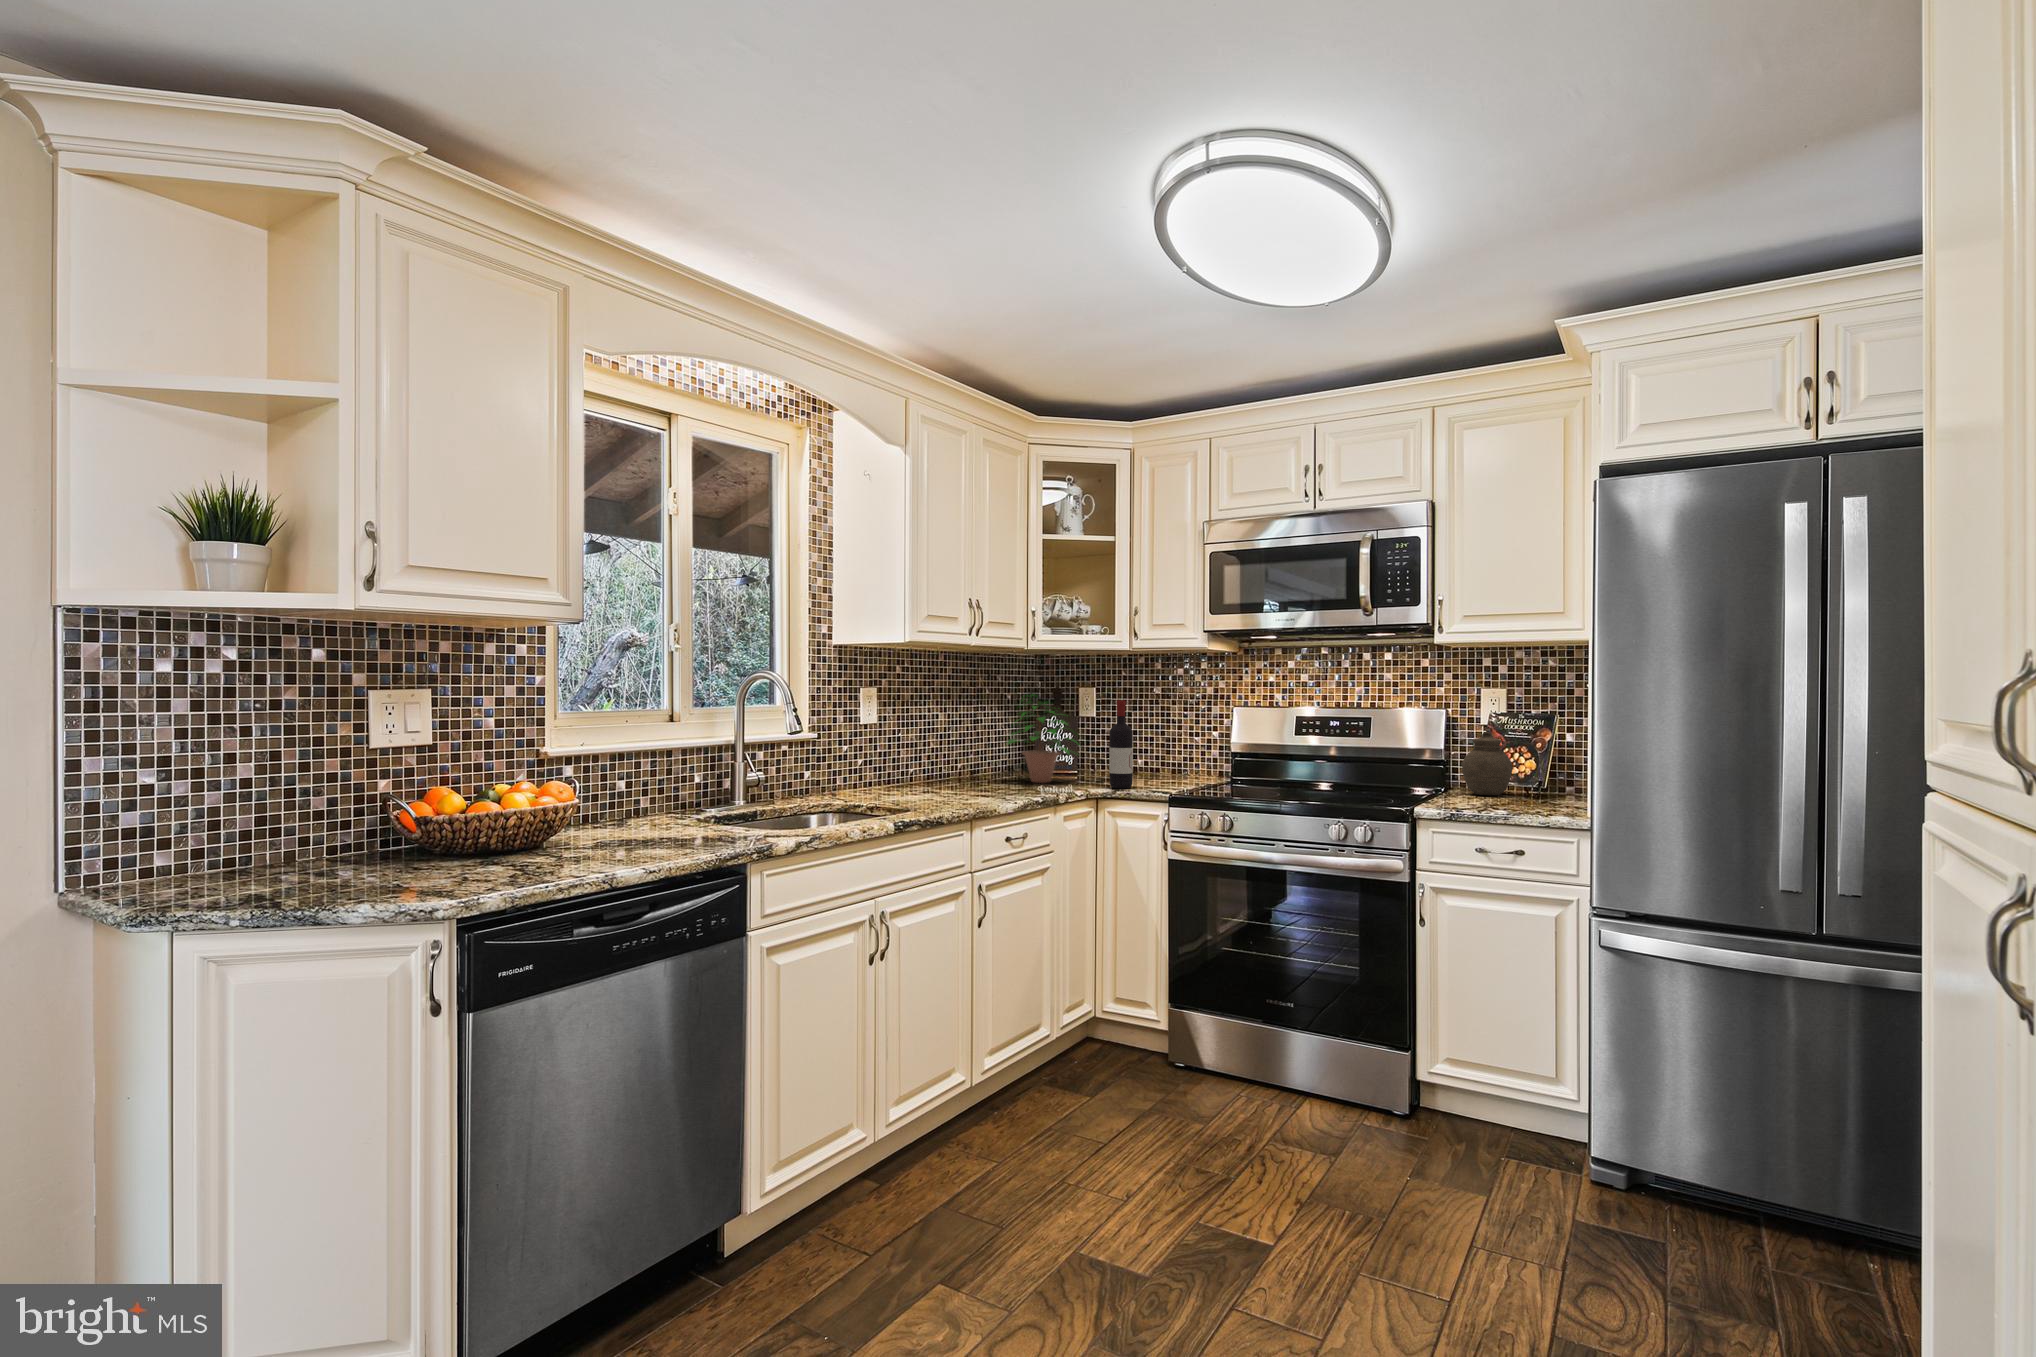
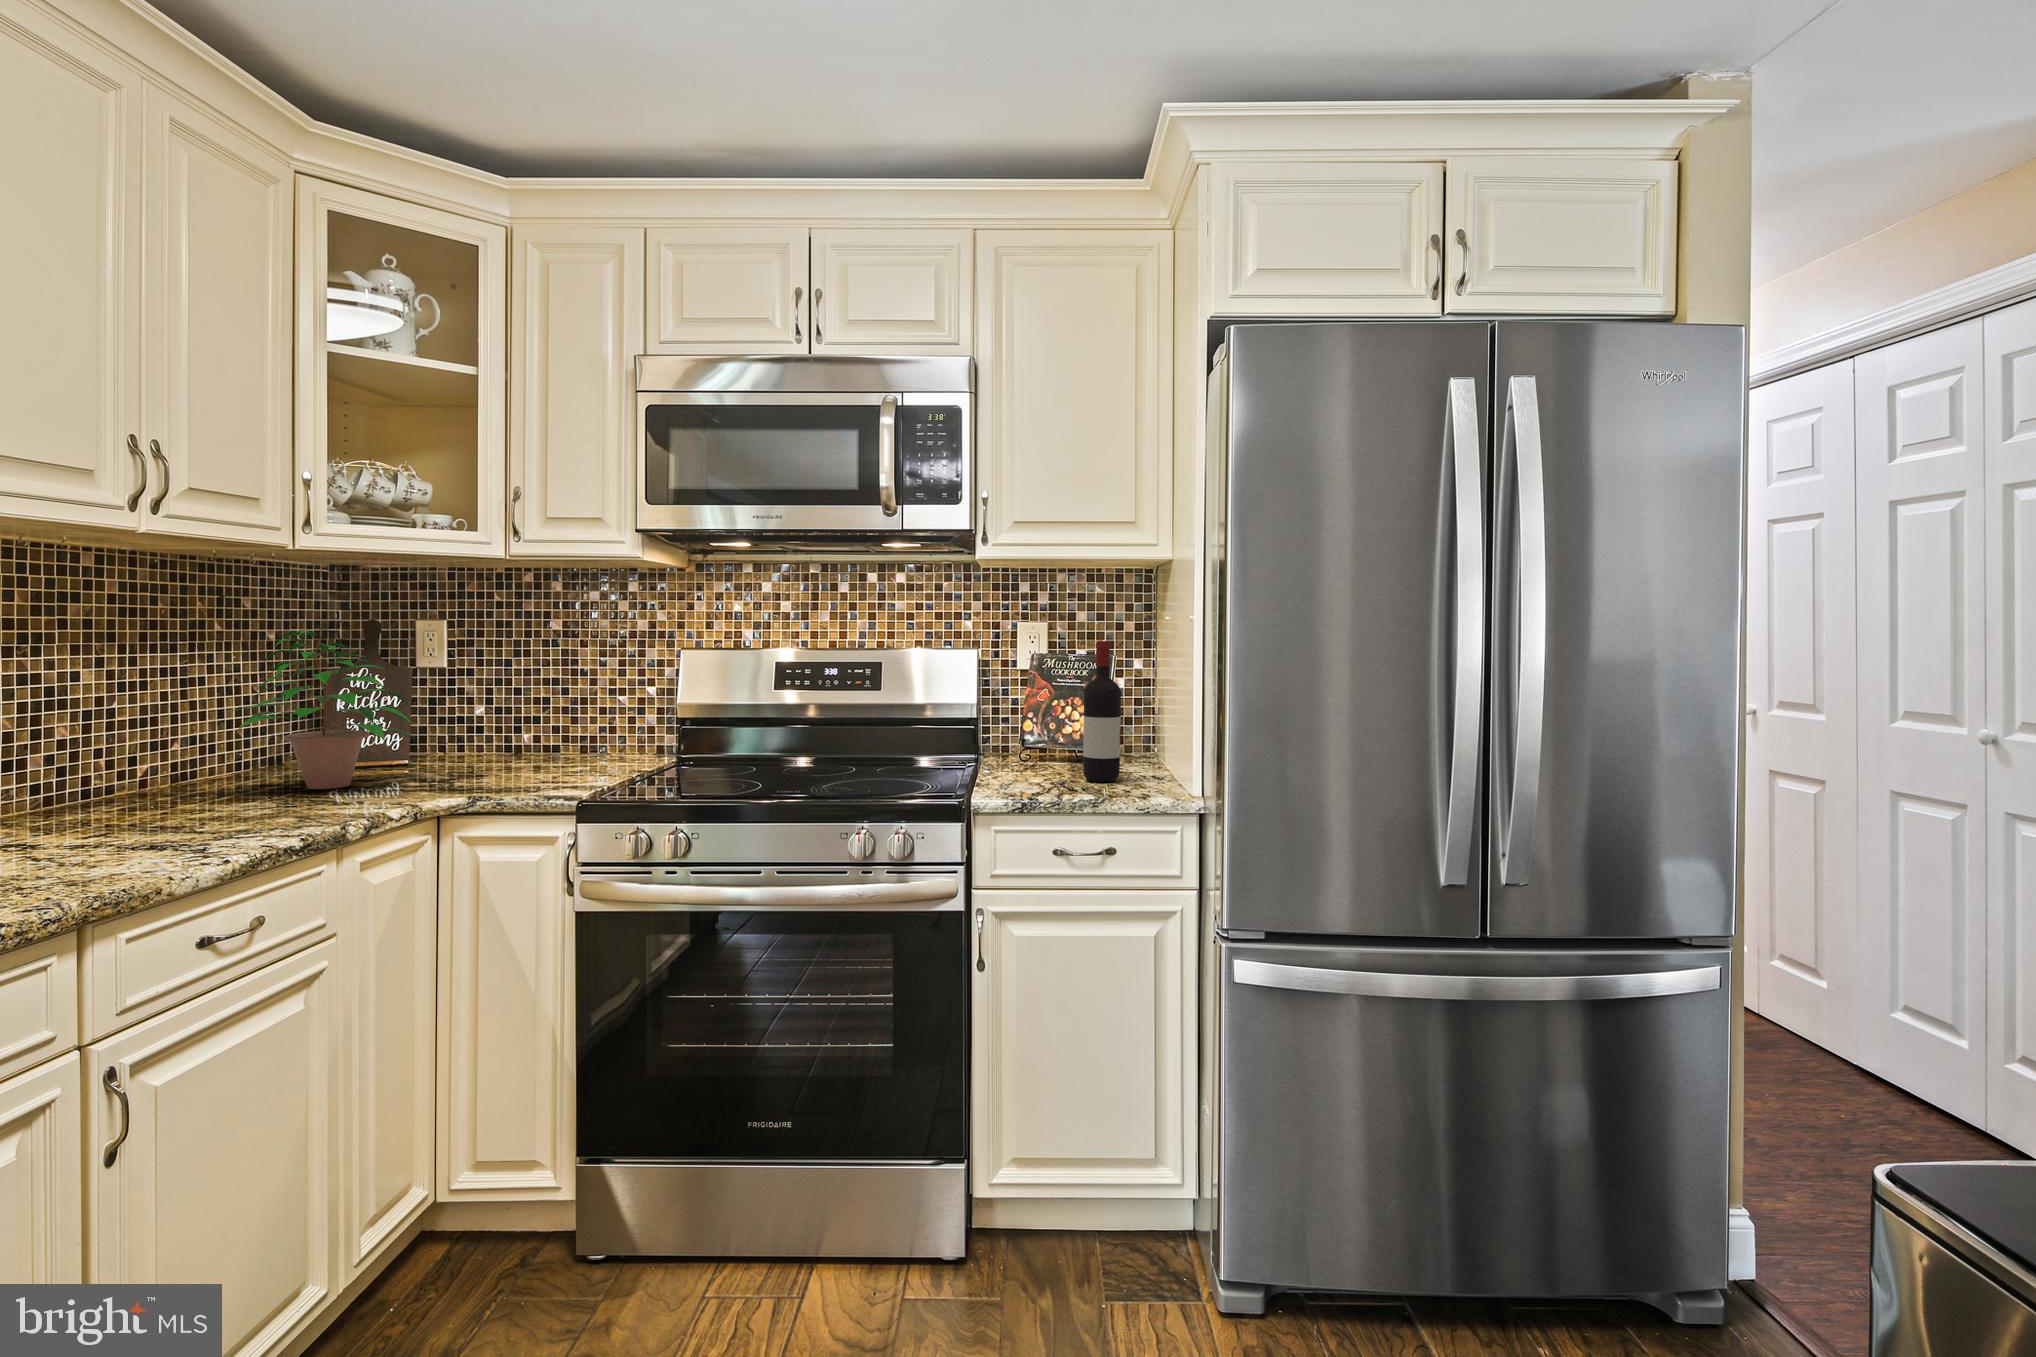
wine bottle: present [1109,700,1133,789] -> present [1083,641,1121,782]
jar: present [1462,732,1512,796] -> none [1004,681,1065,764]

